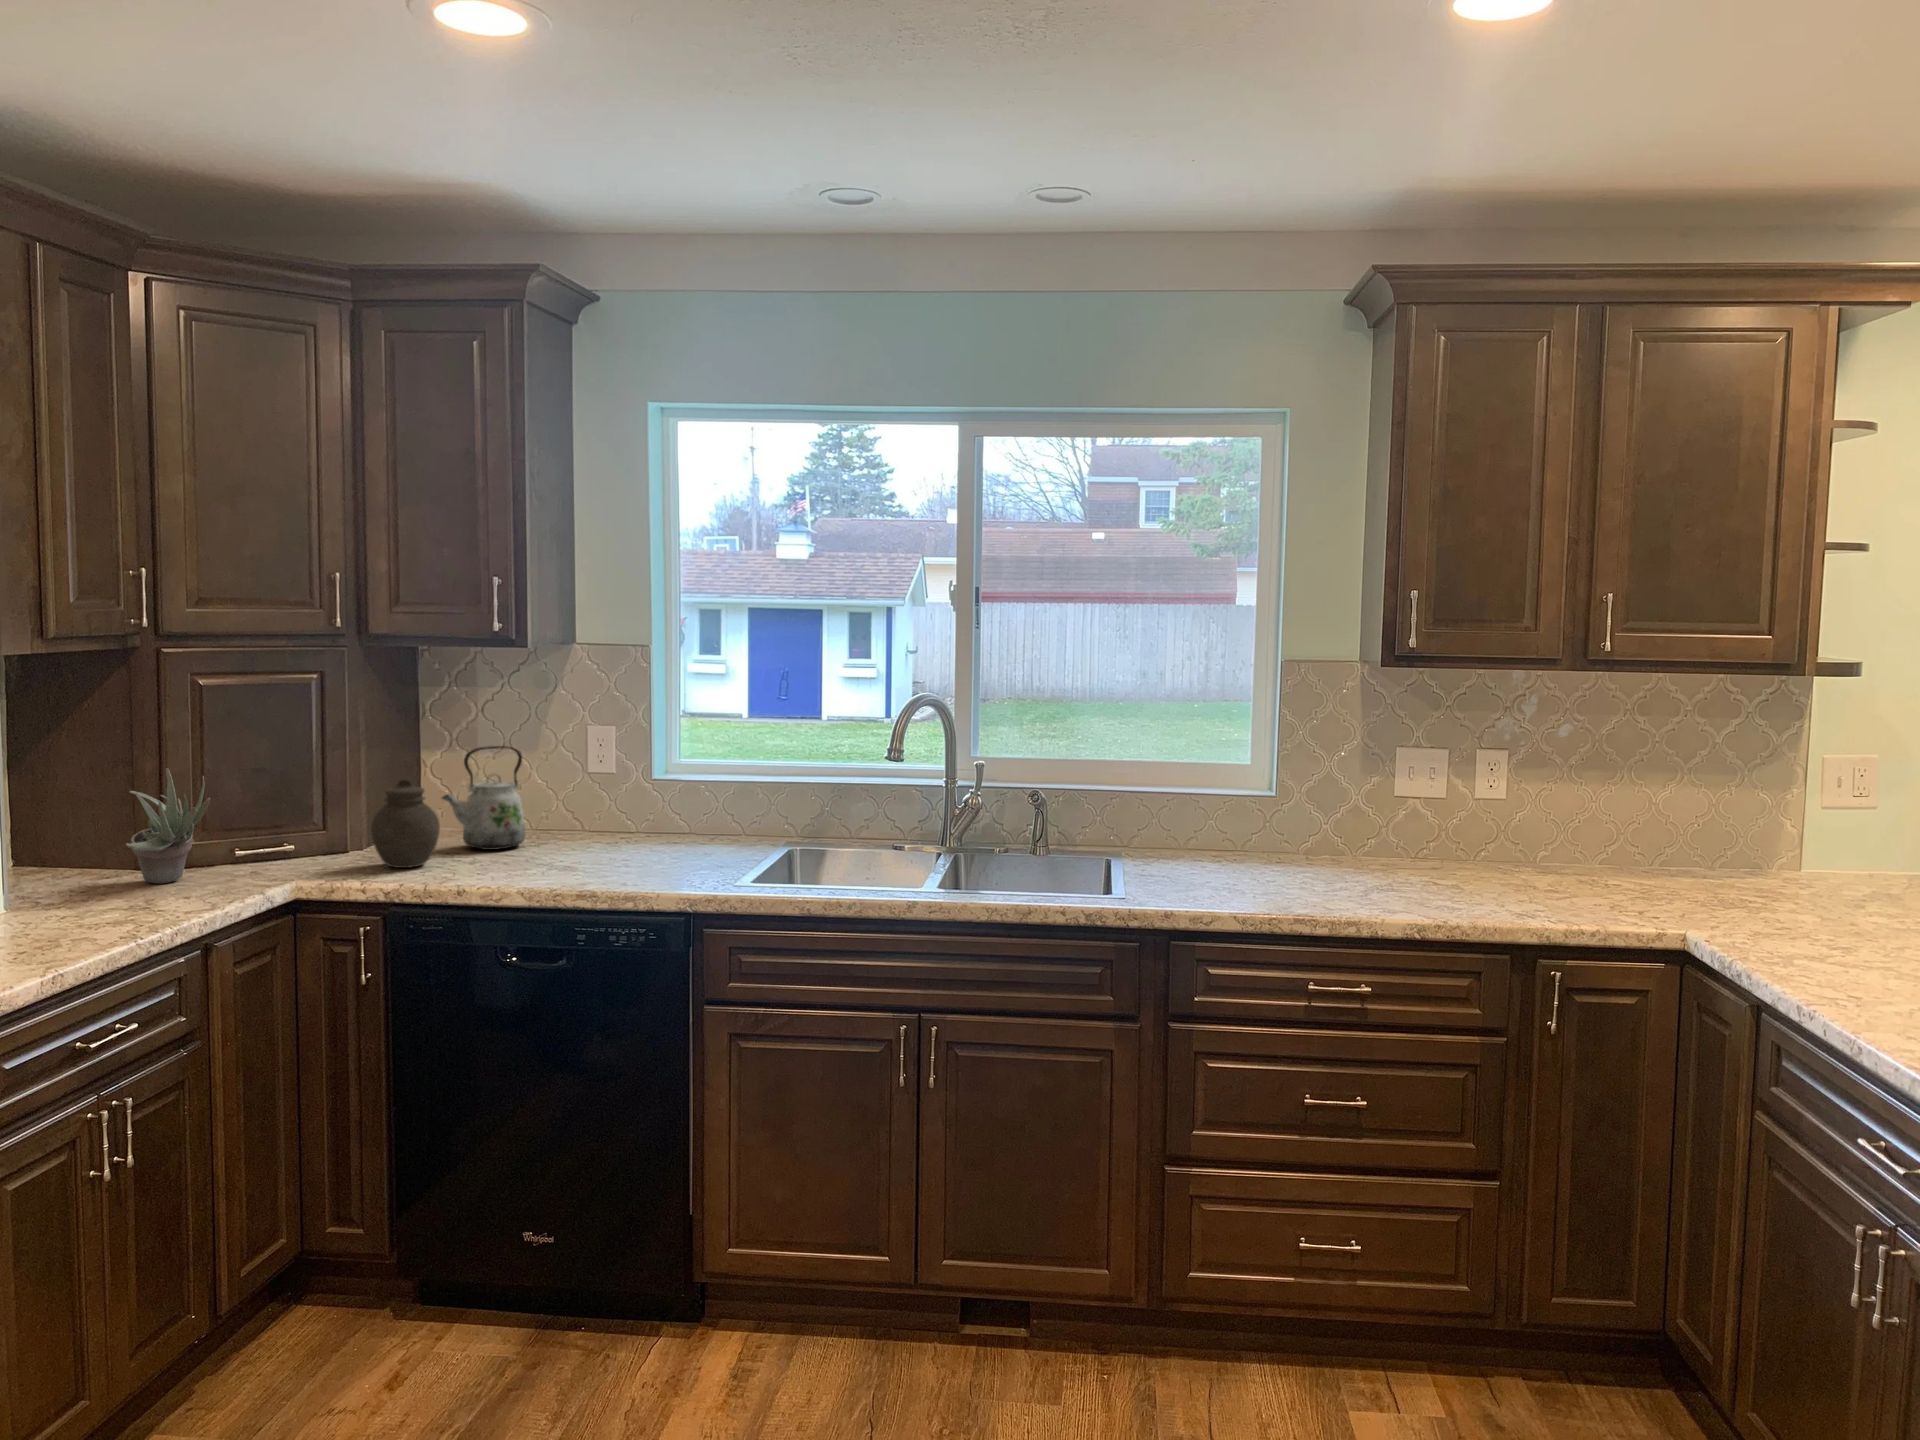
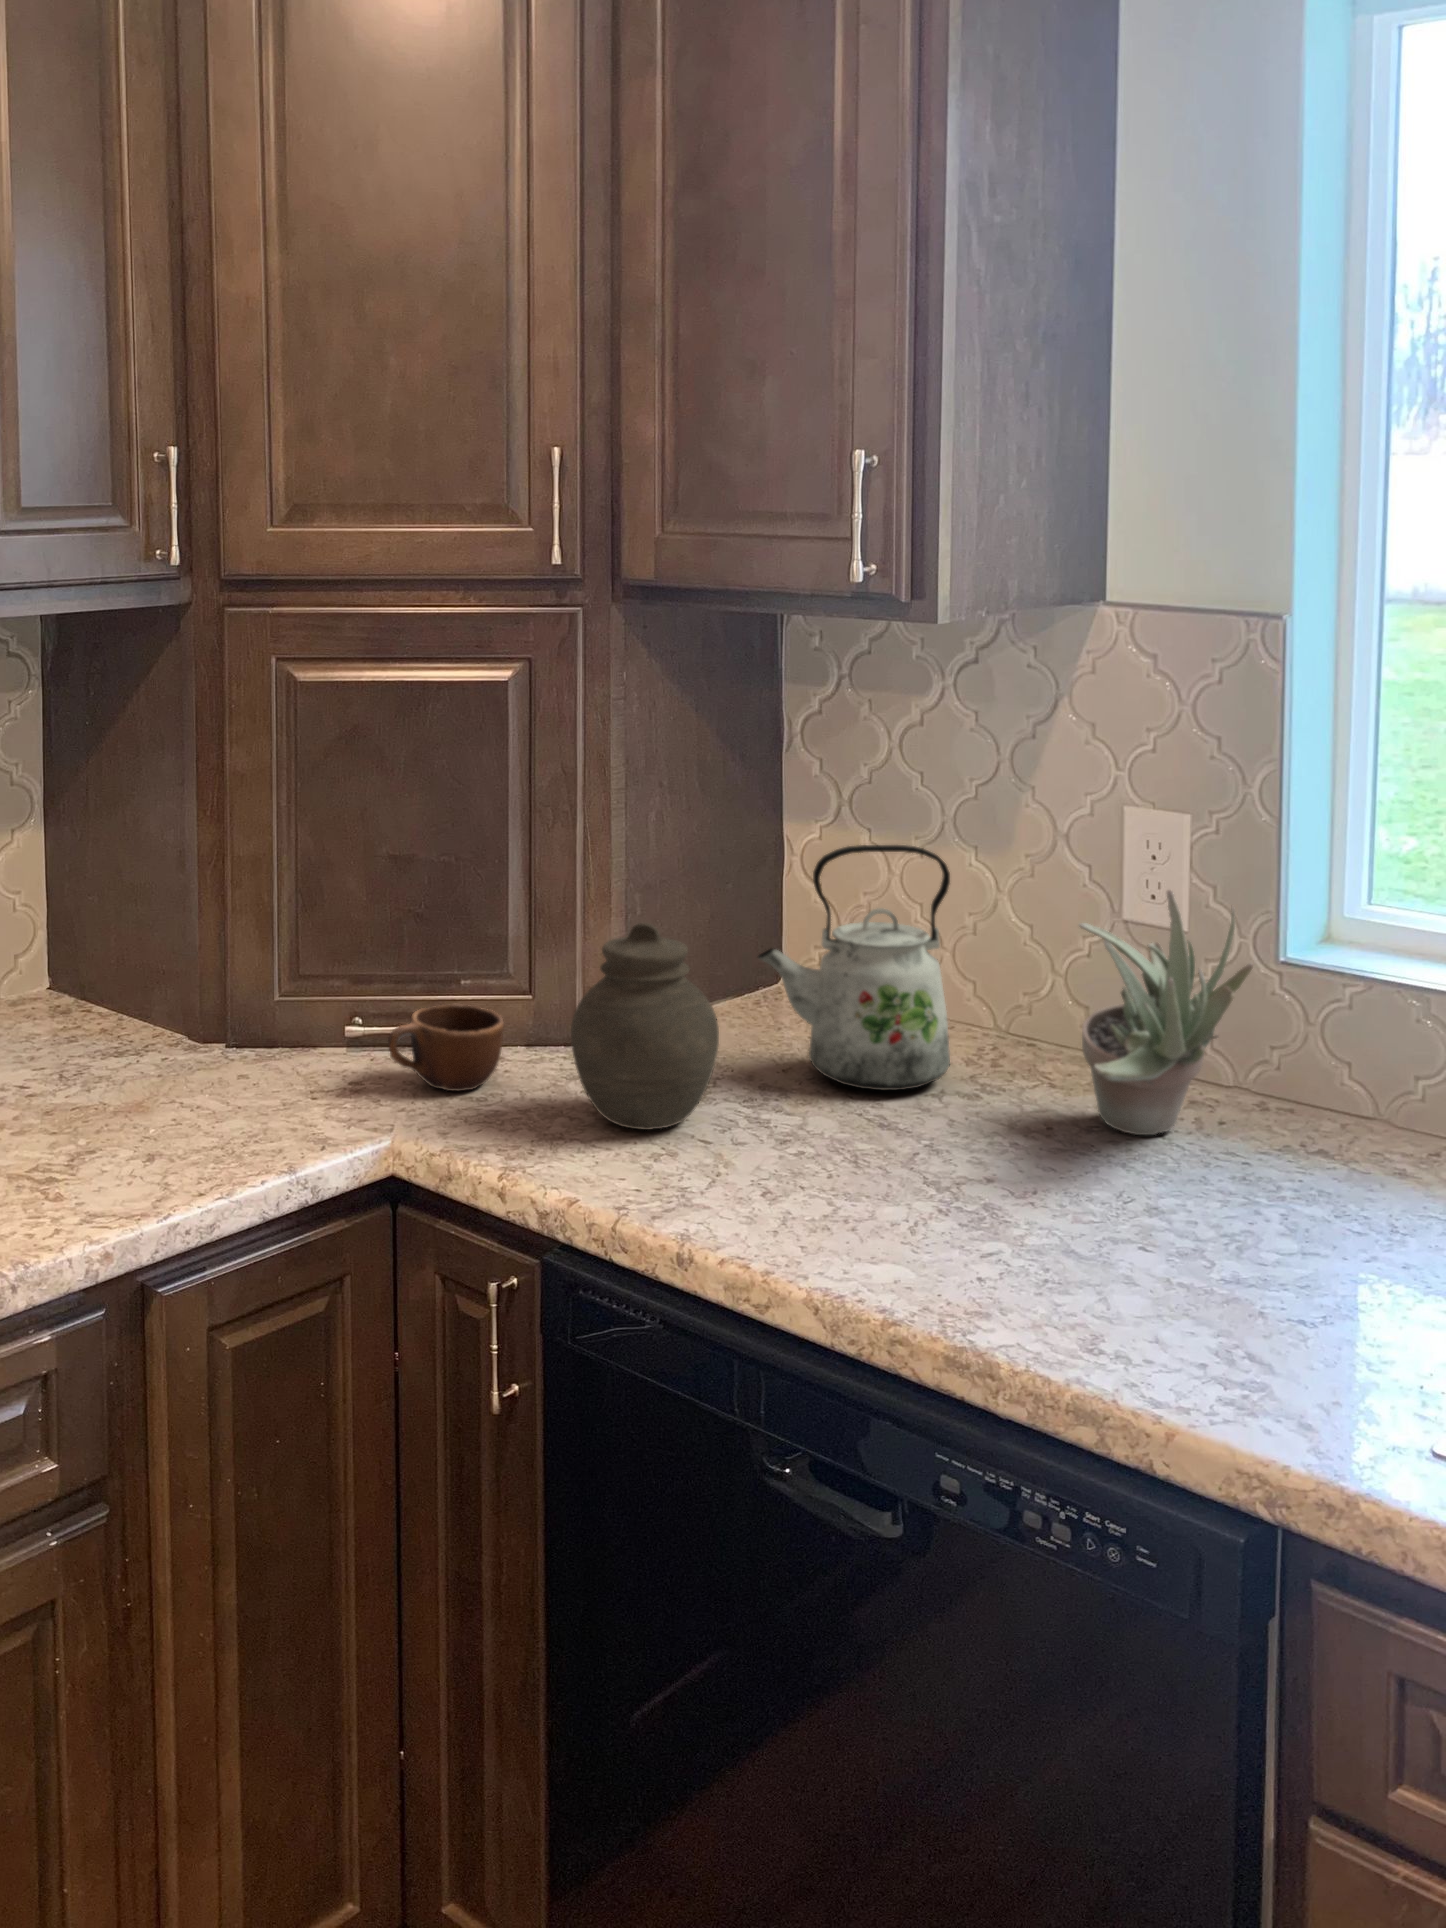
succulent plant: present [126,768,210,883] -> present [1079,890,1253,1135]
mug: none [273,833,328,869] -> present [388,1004,504,1091]

